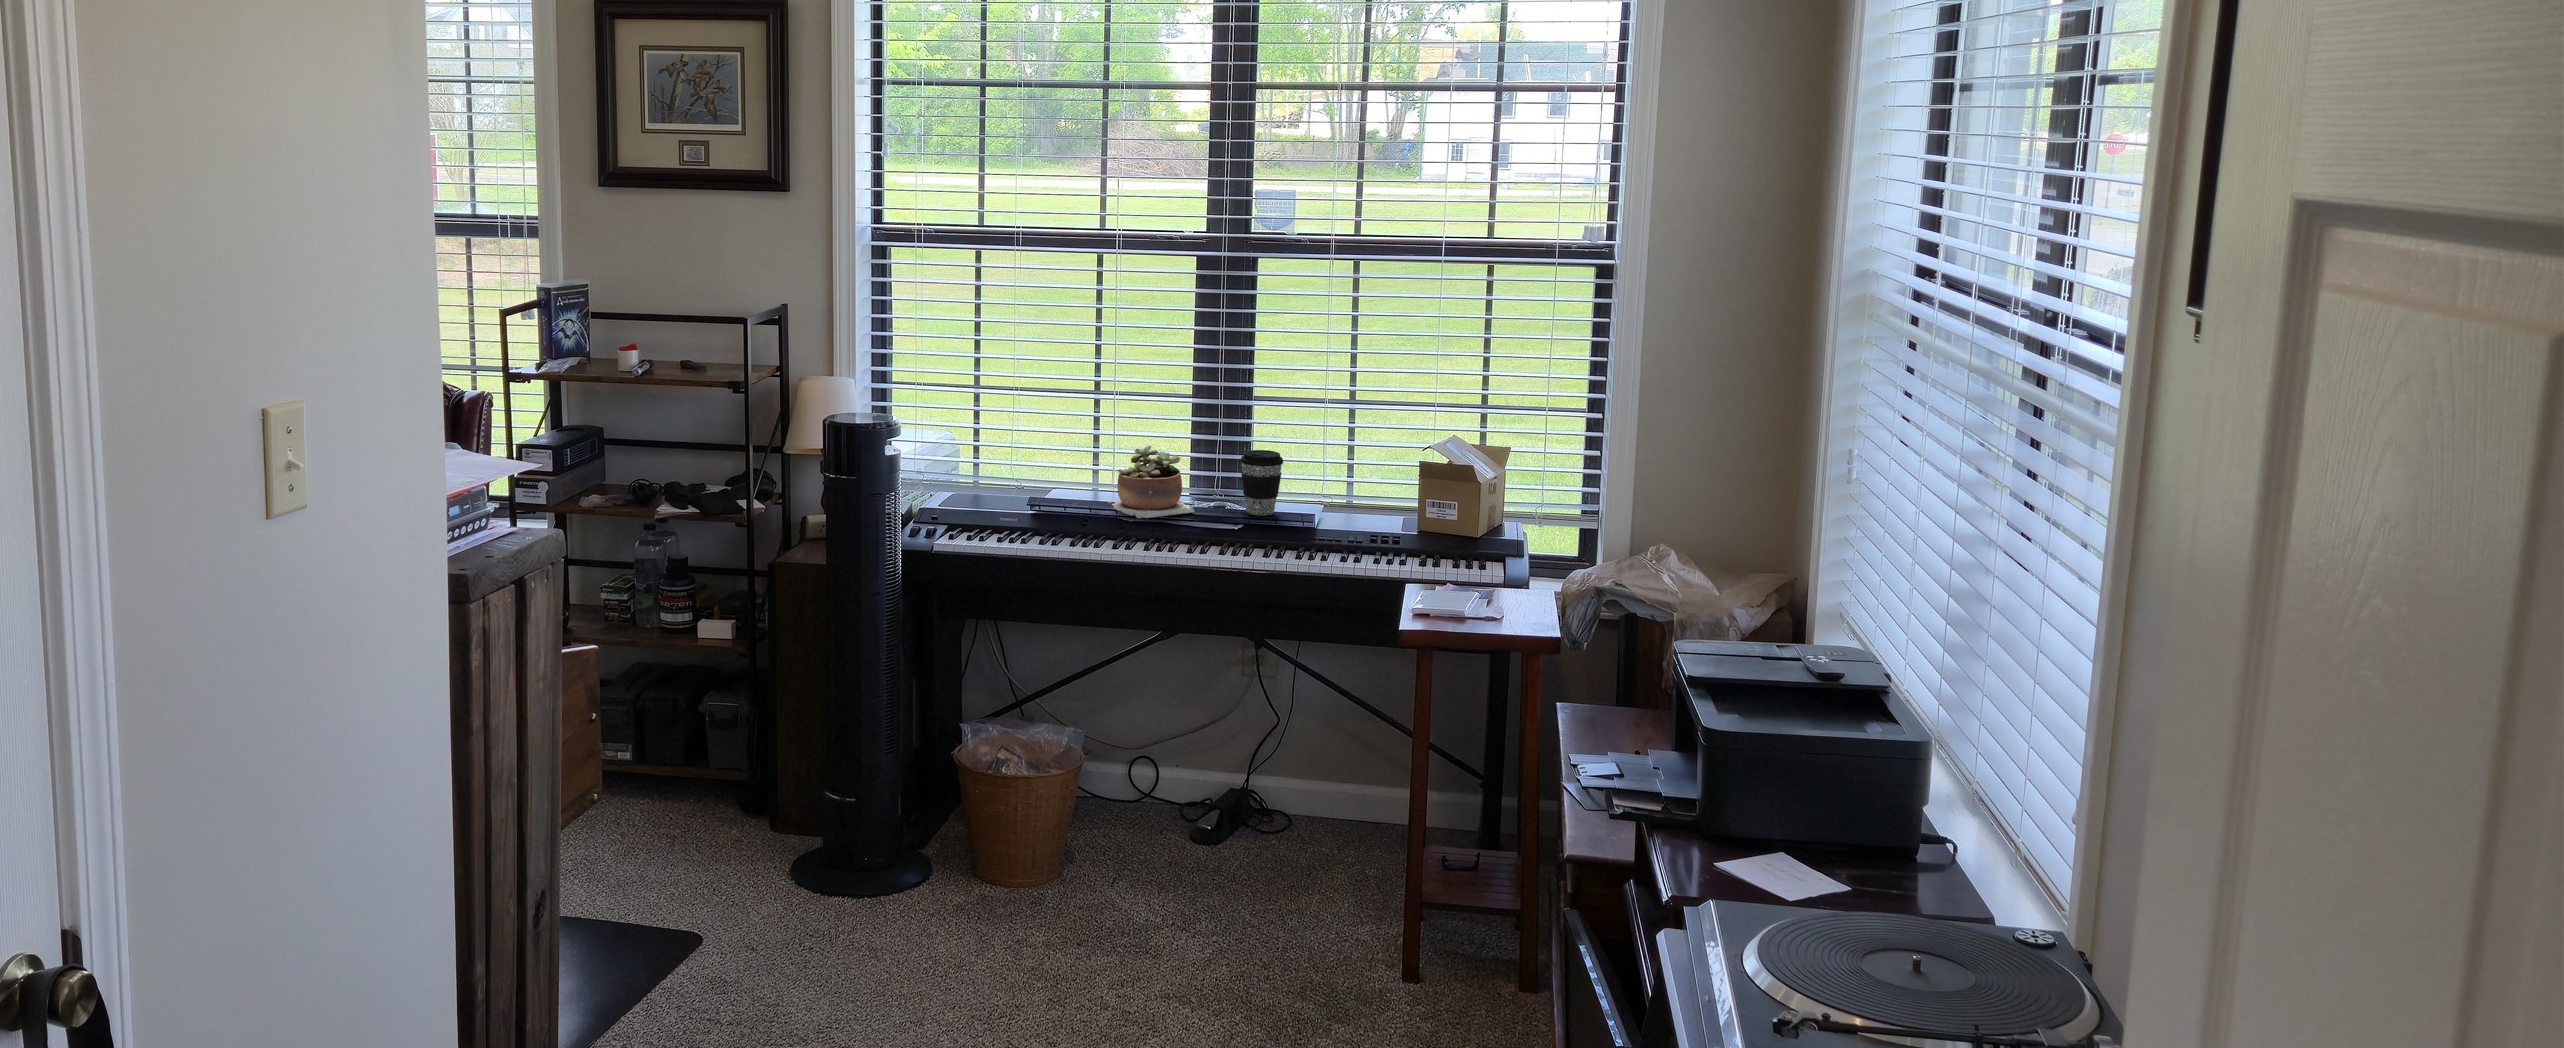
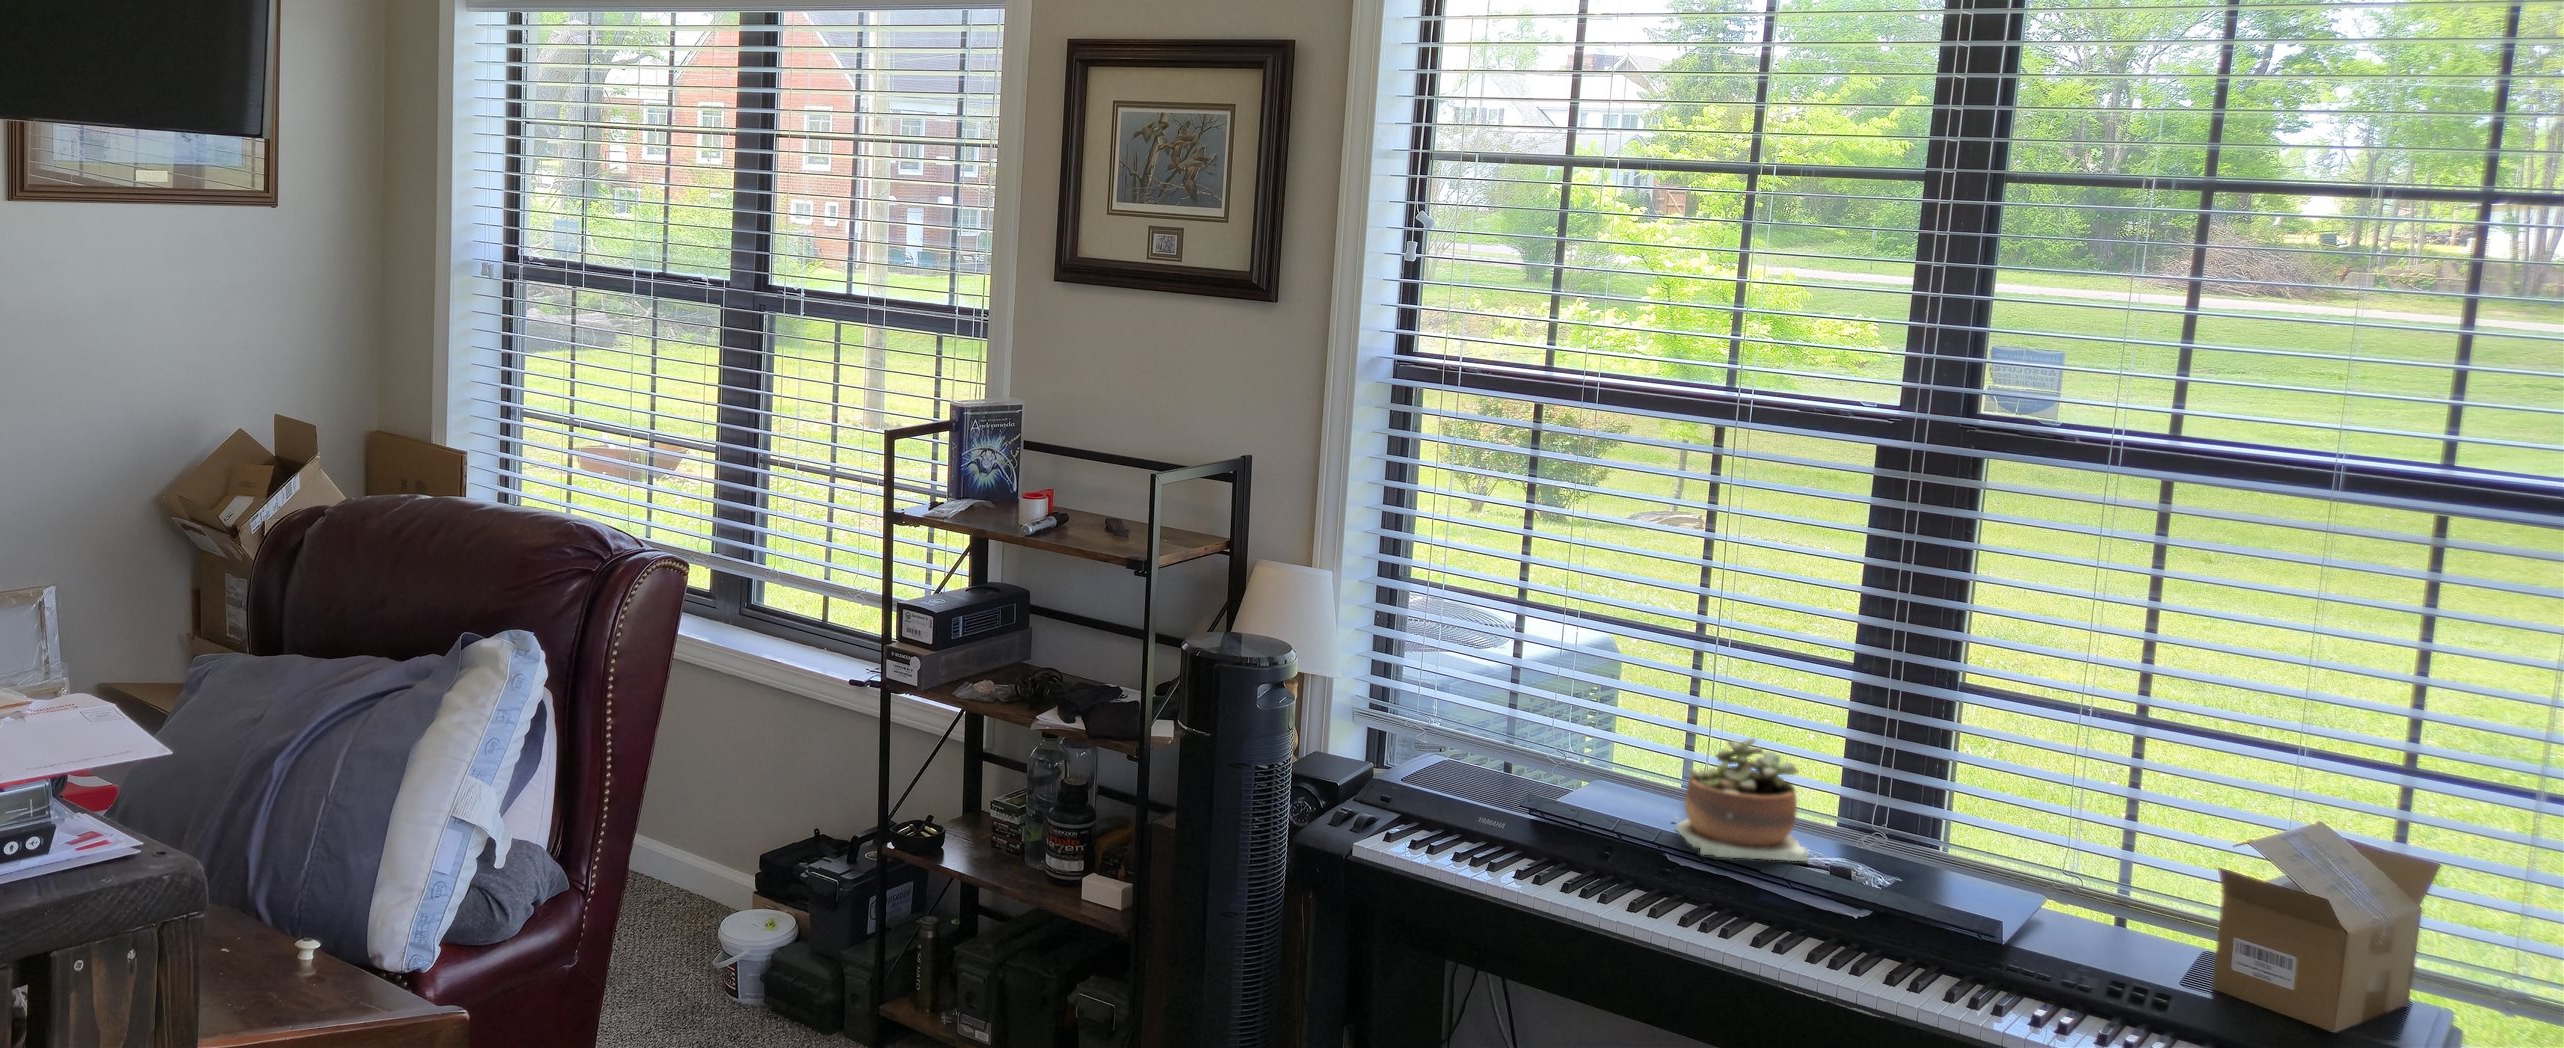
coffee cup: present [1240,450,1283,515] -> none [1905,776,1985,891]

